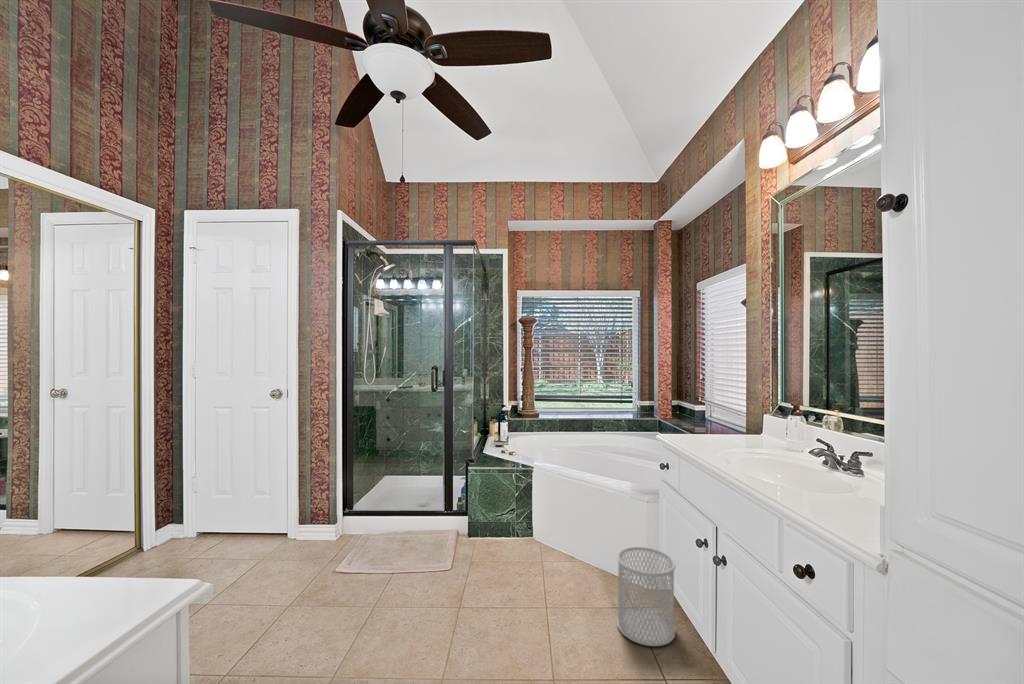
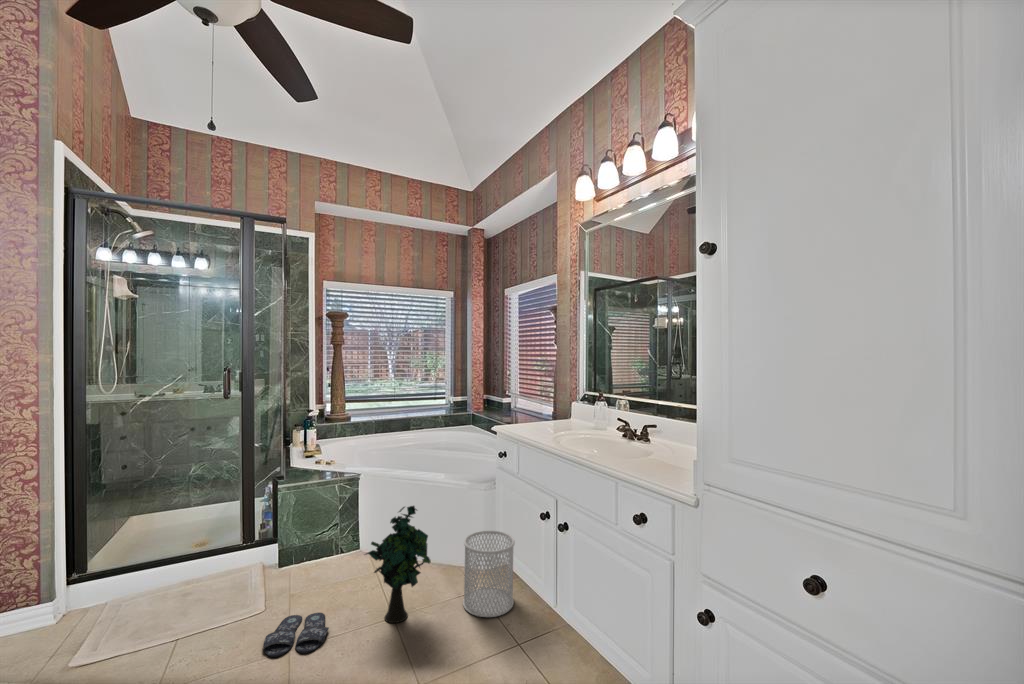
decorative plant: none [516,507,581,622] -> present [366,506,431,623]
slippers: none [433,588,487,627] -> present [263,613,329,657]

